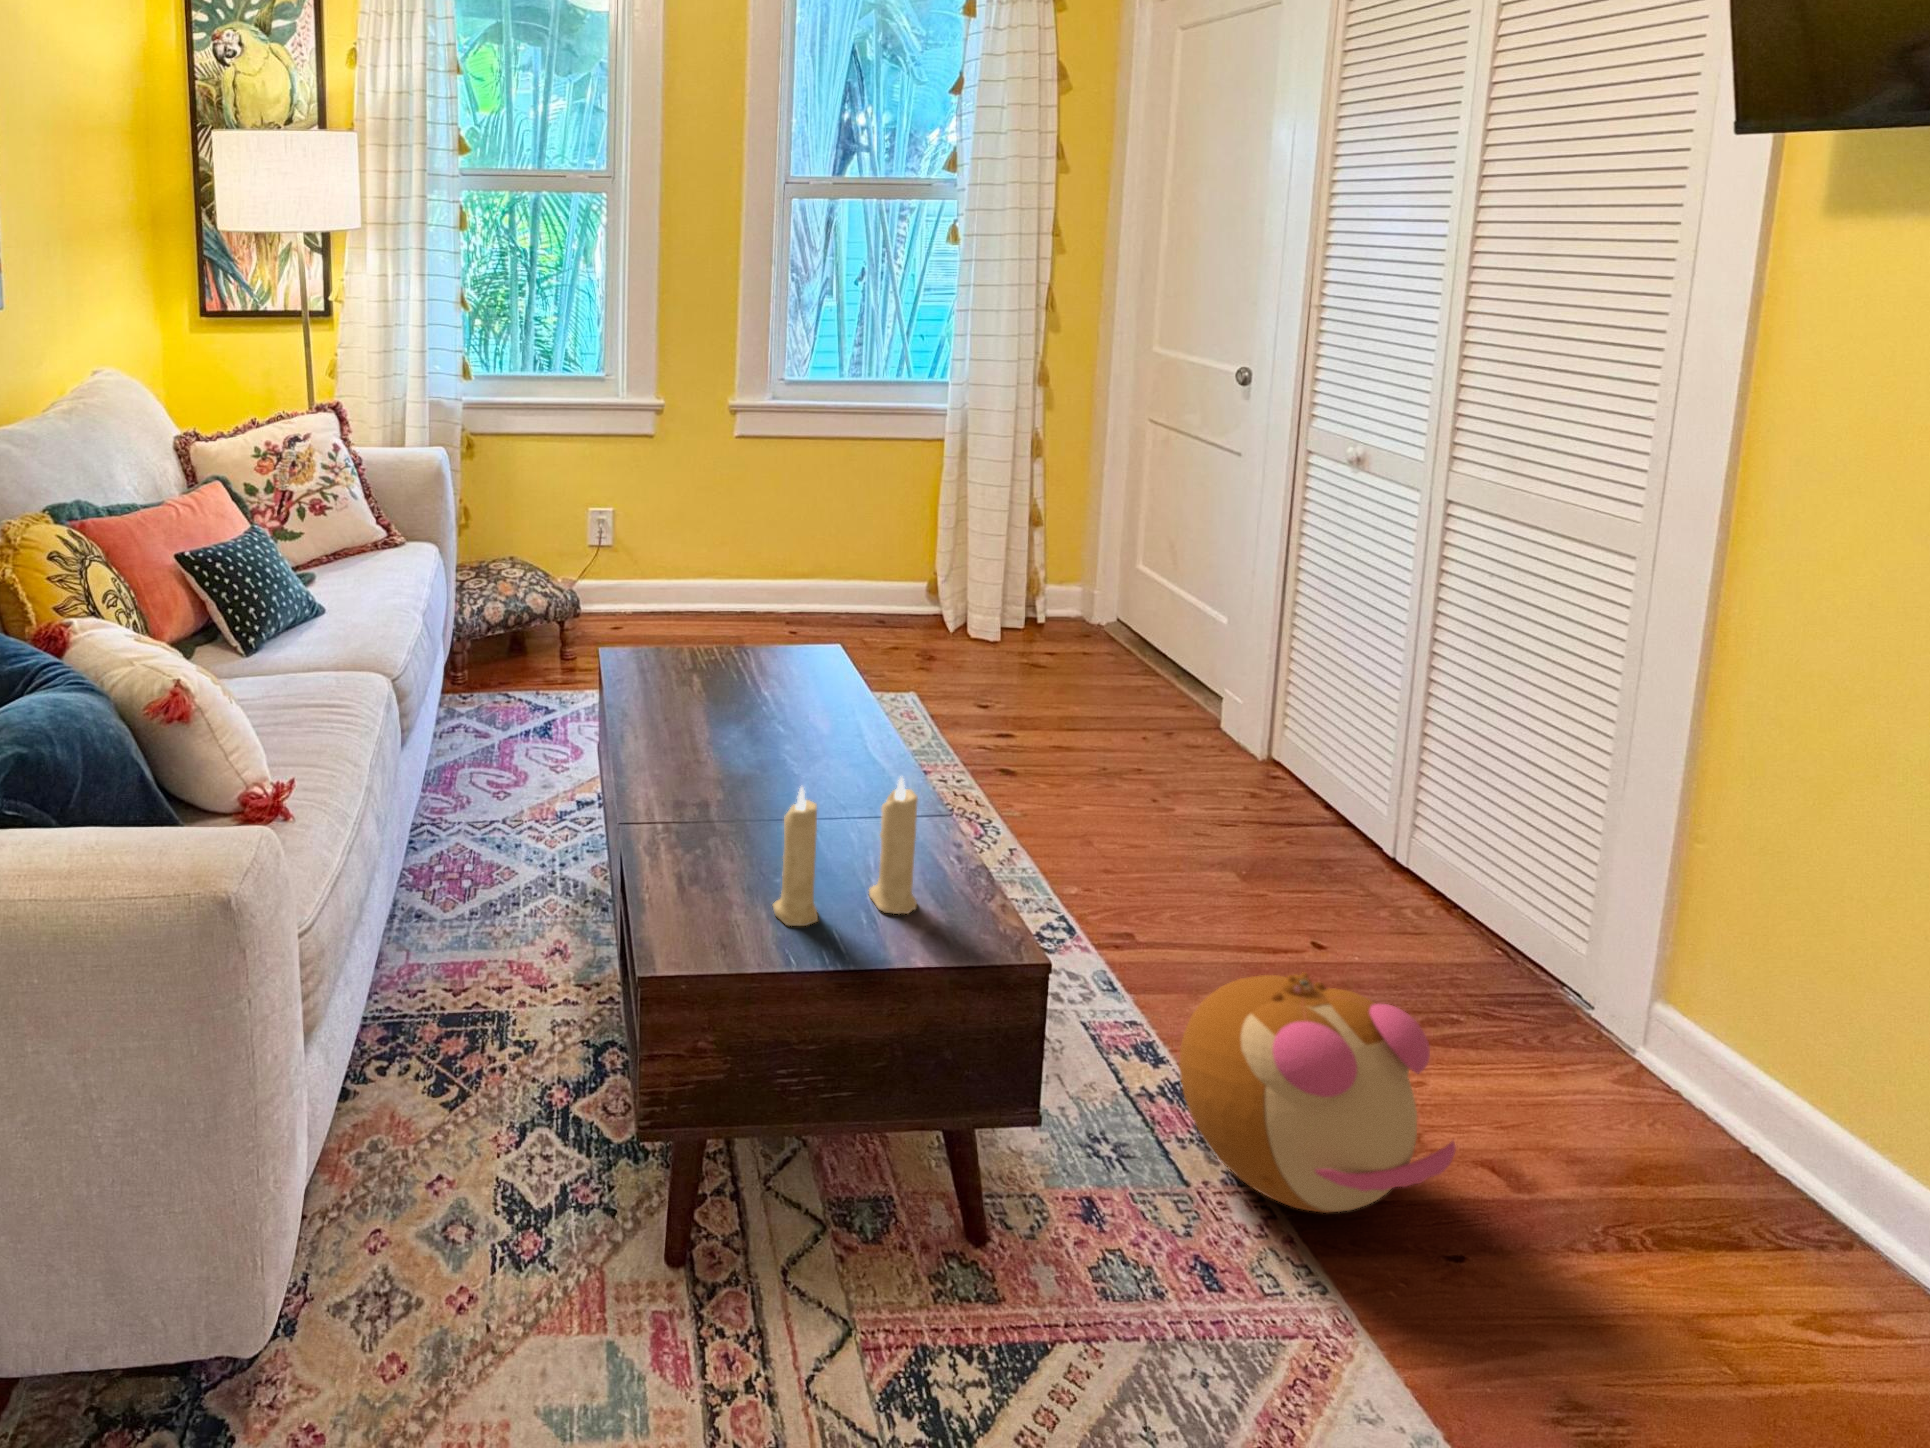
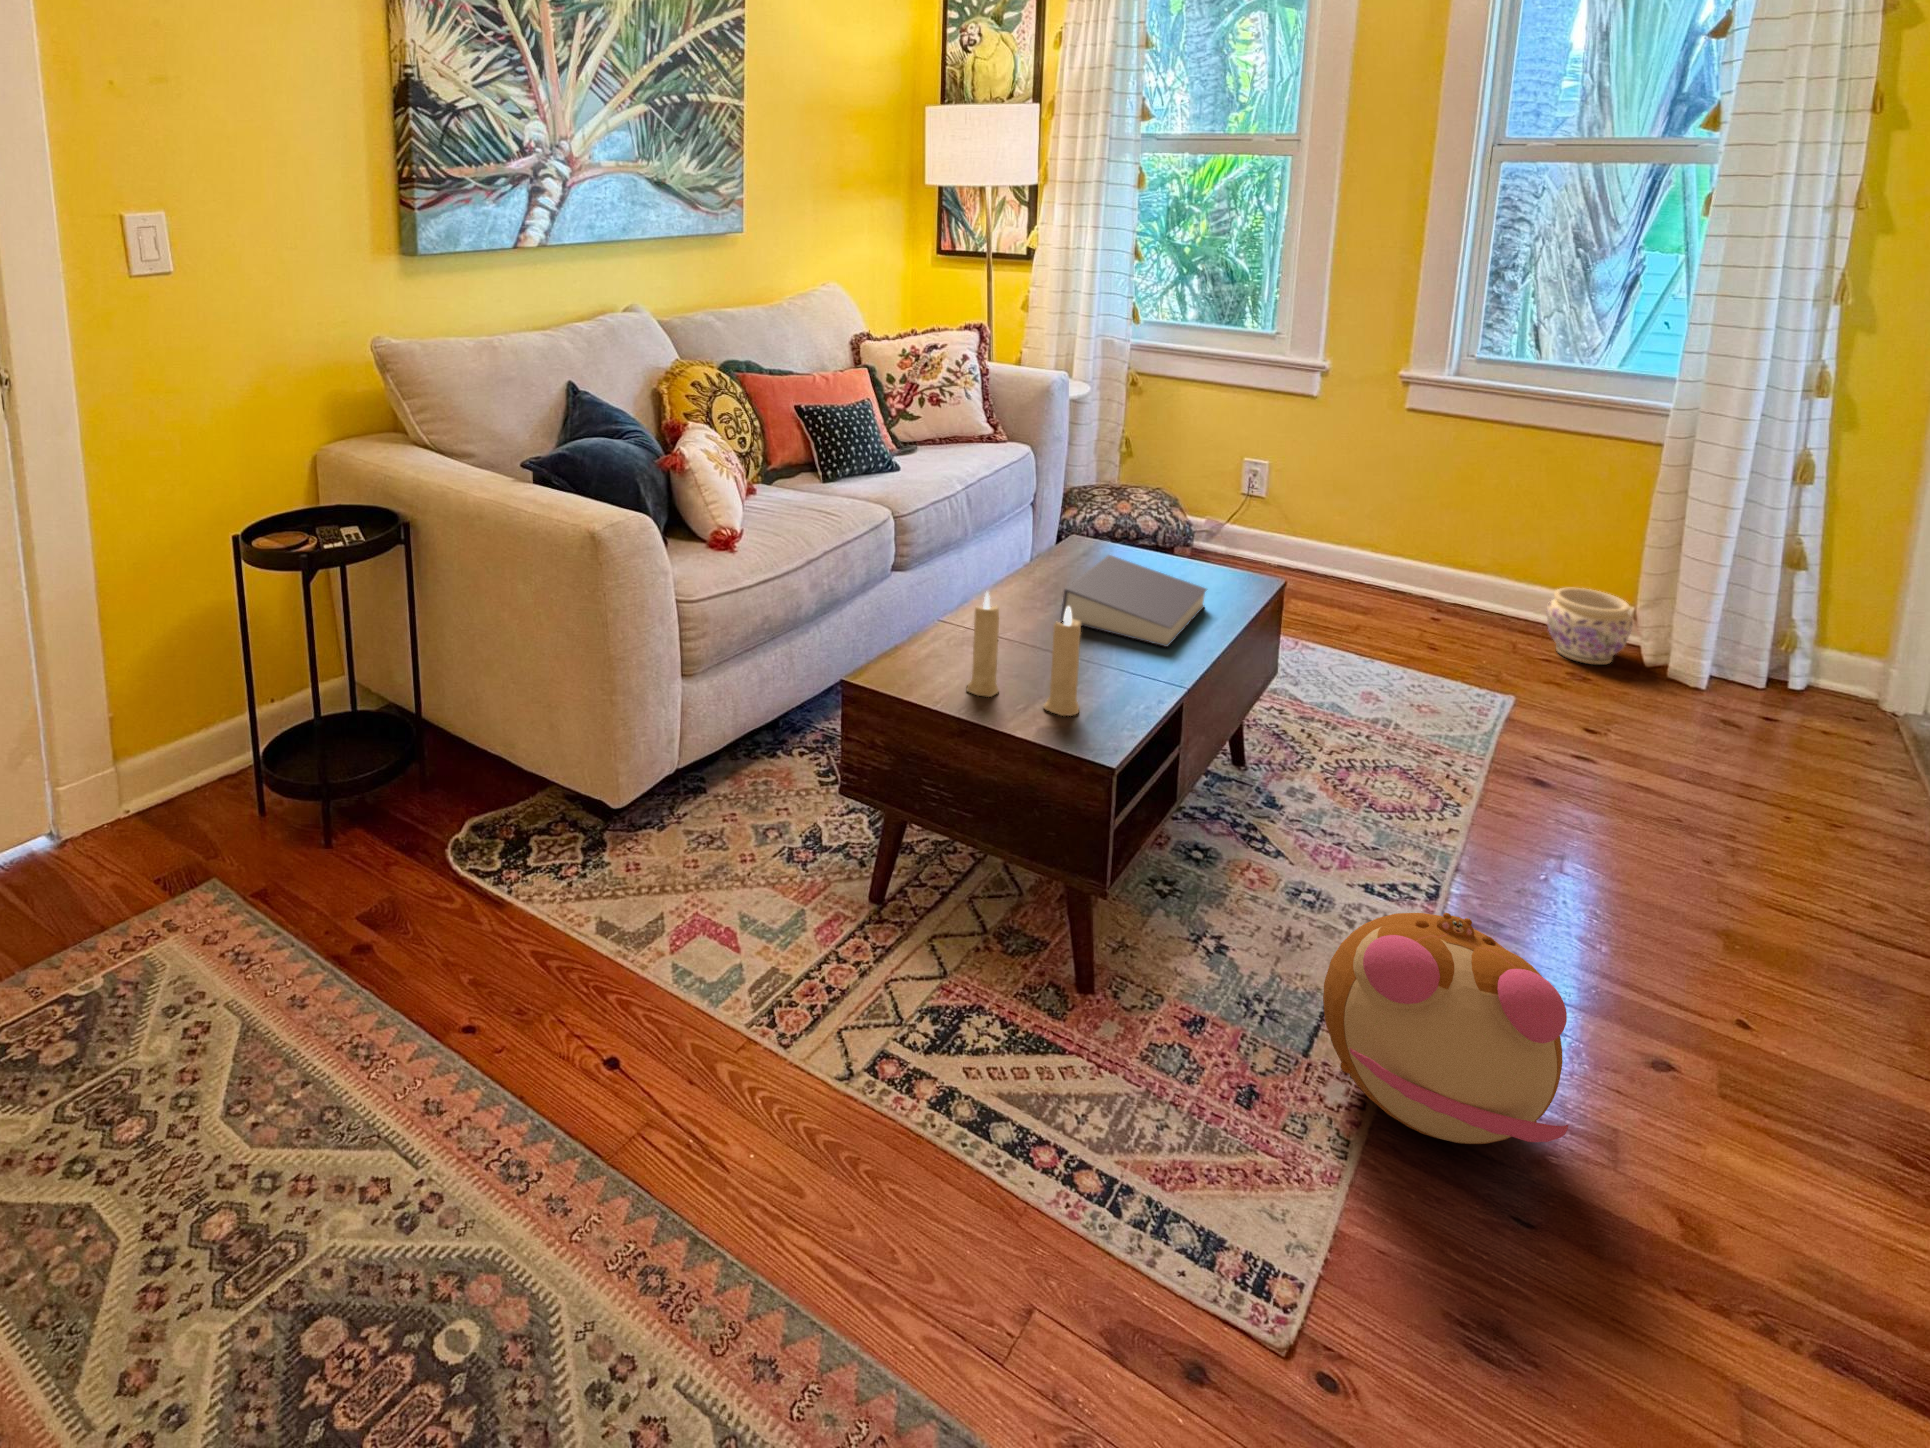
planter: none [886,582,951,649] -> present [1547,588,1633,665]
book: none [714,675,873,777] -> present [1061,555,1207,647]

